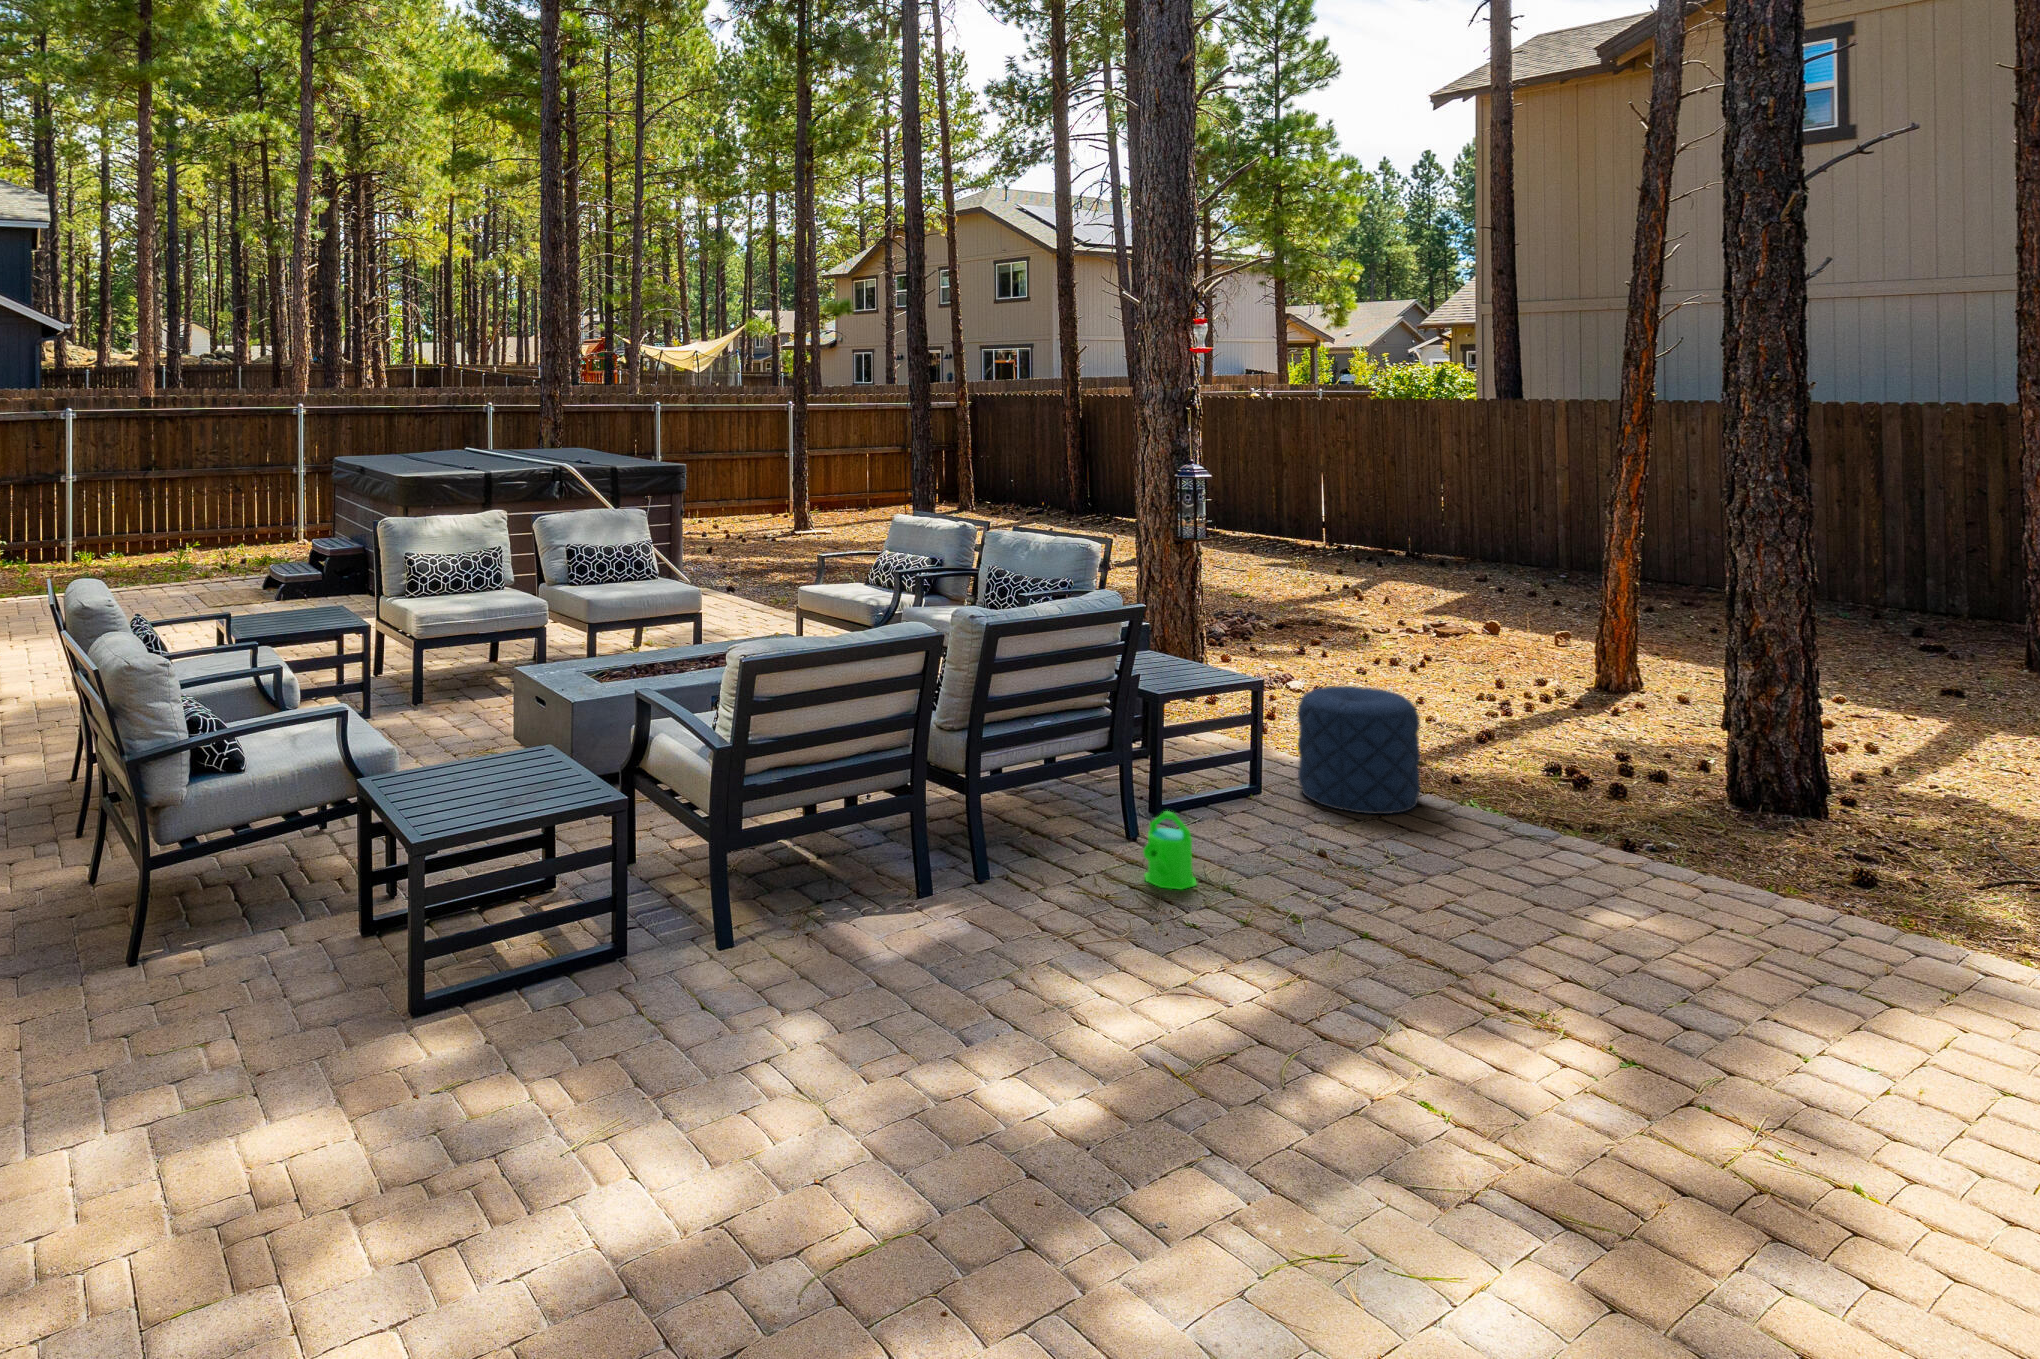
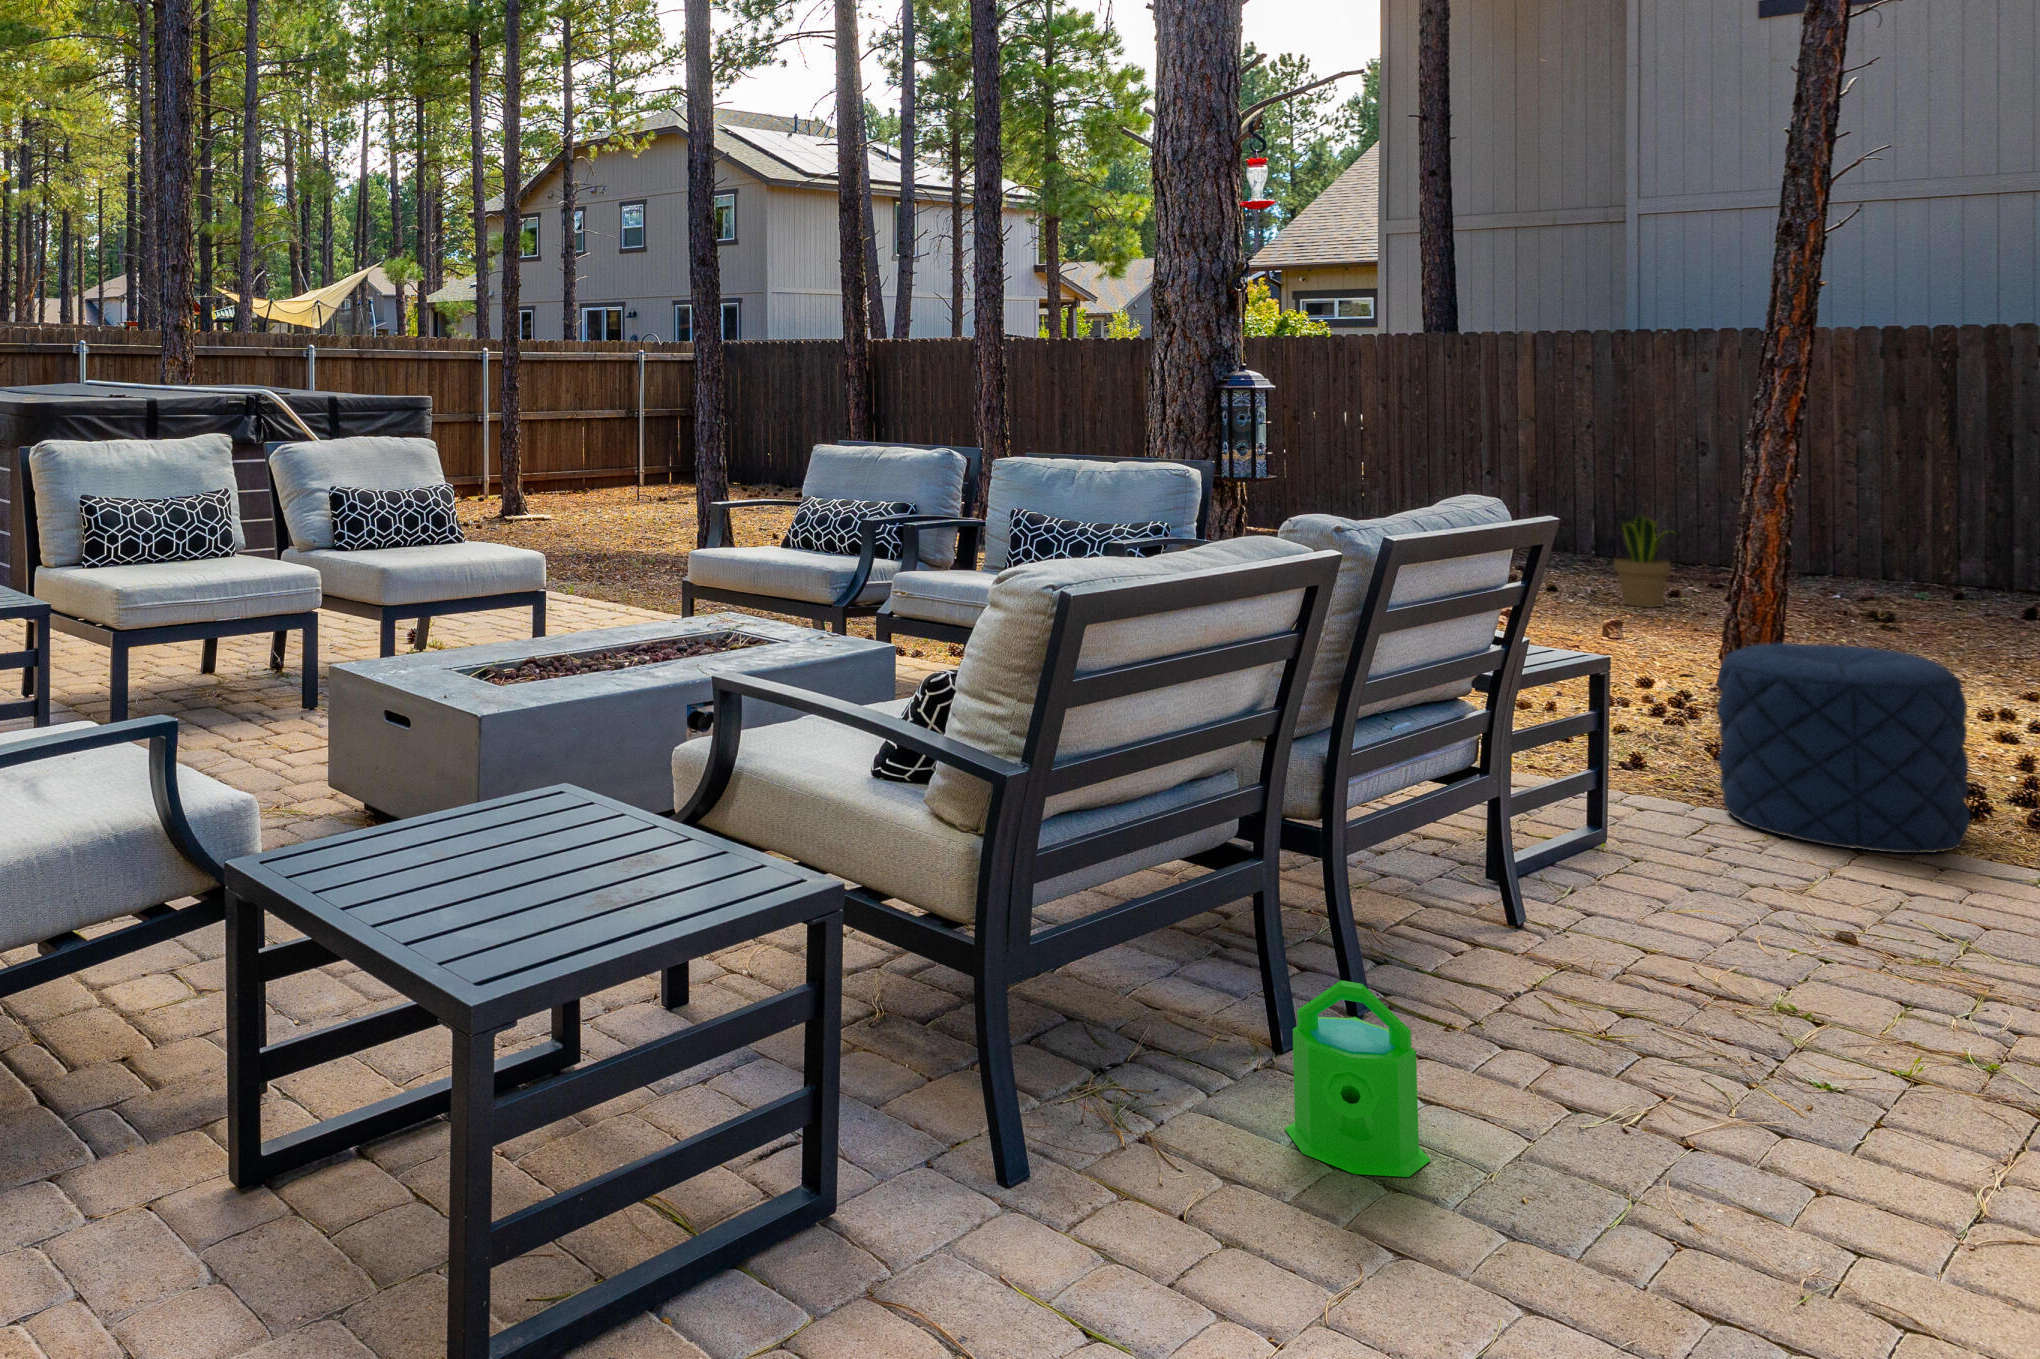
potted plant: none [1513,572,1554,641] -> present [1614,515,1673,607]
watering can: present [1143,811,1196,889] -> present [1285,980,1430,1177]

